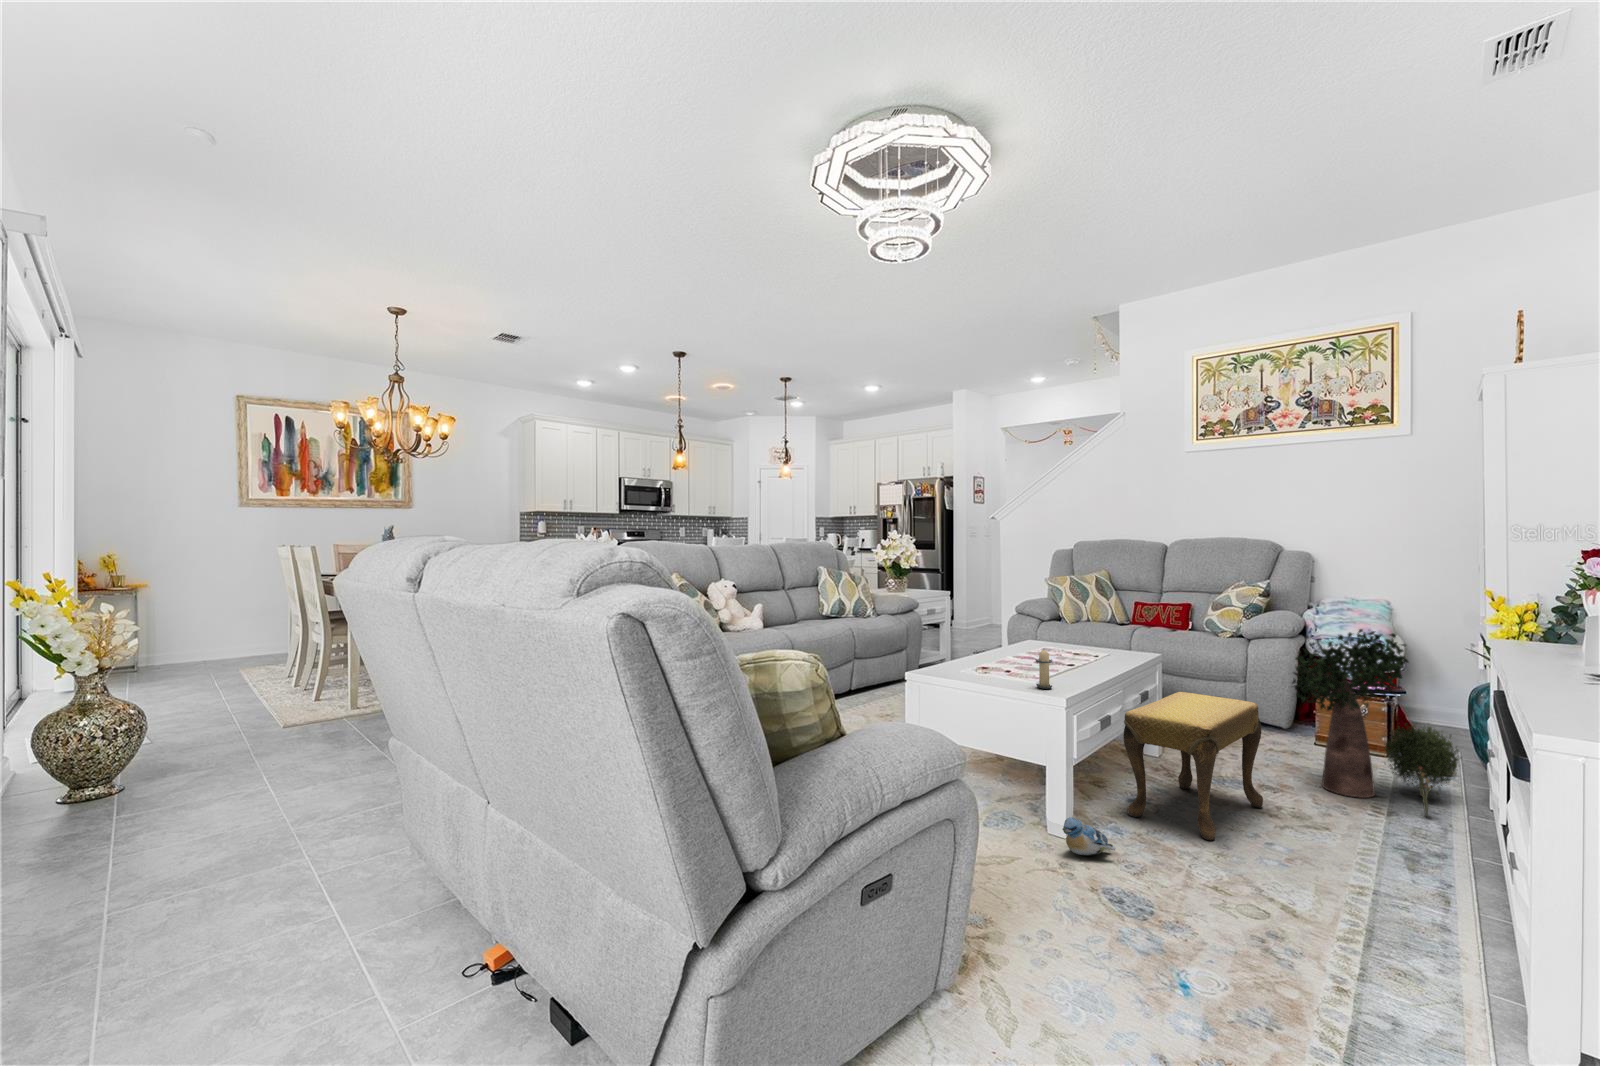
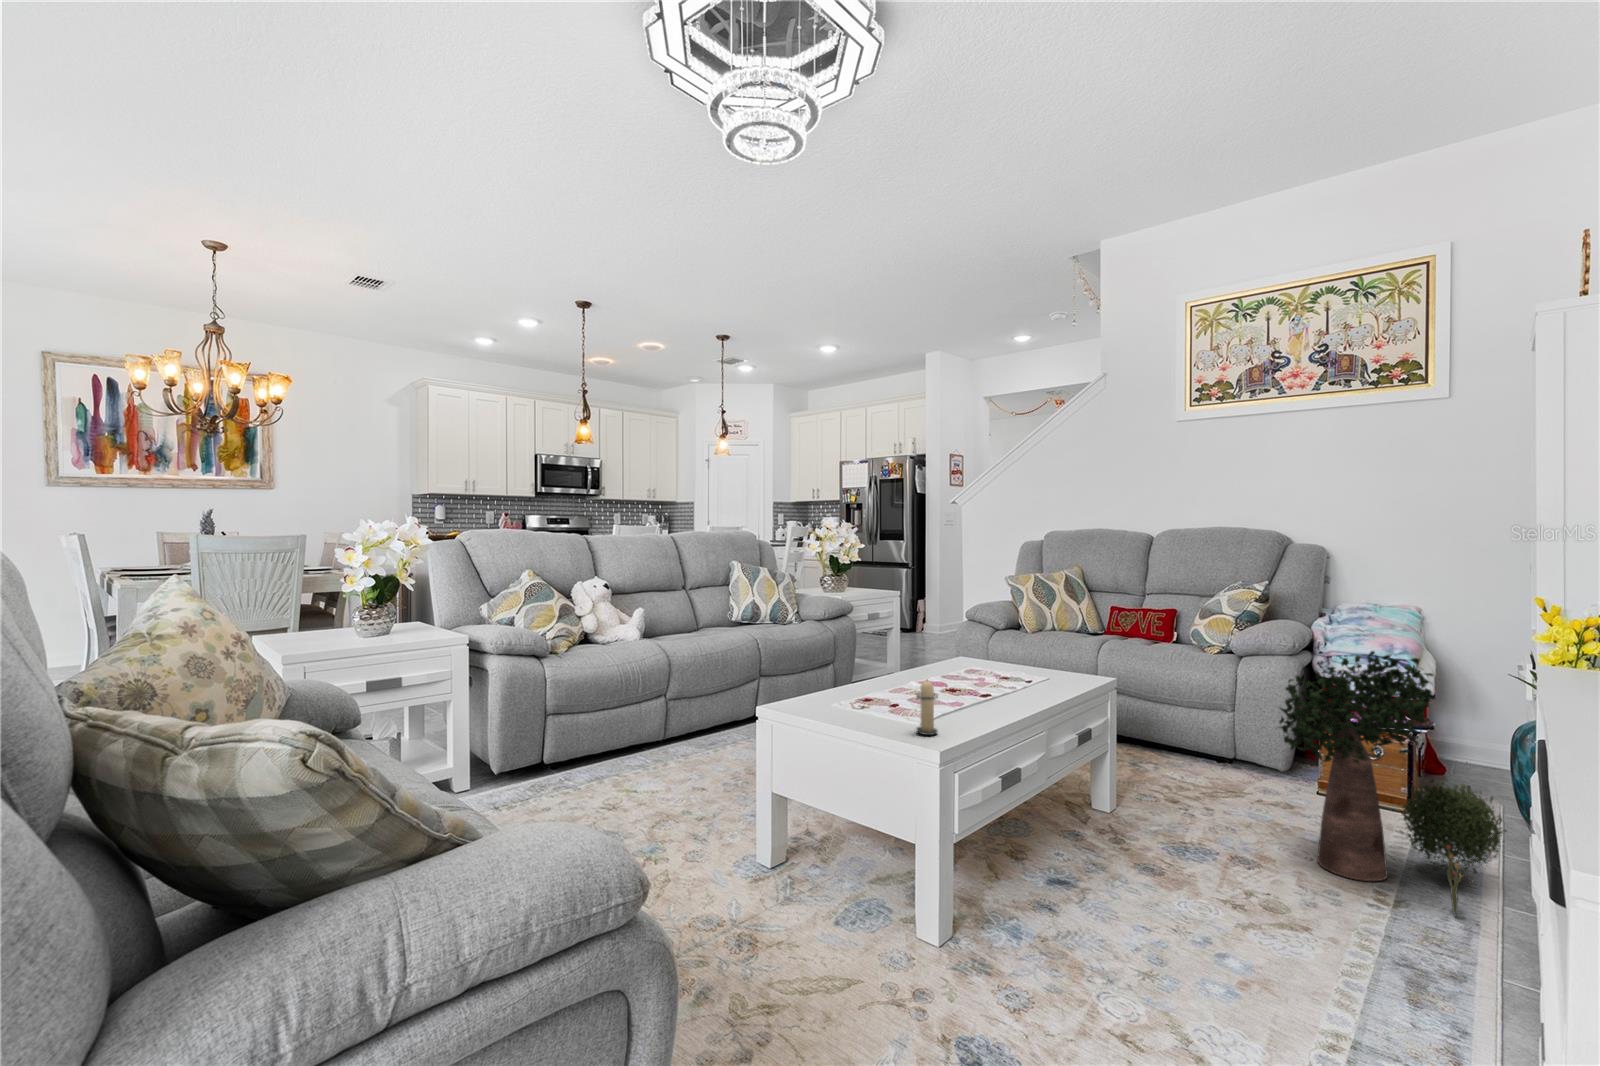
footstool: present [1123,692,1263,840] -> none [1037,734,1231,956]
plush toy: present [1062,817,1115,855] -> none [926,927,1000,982]

